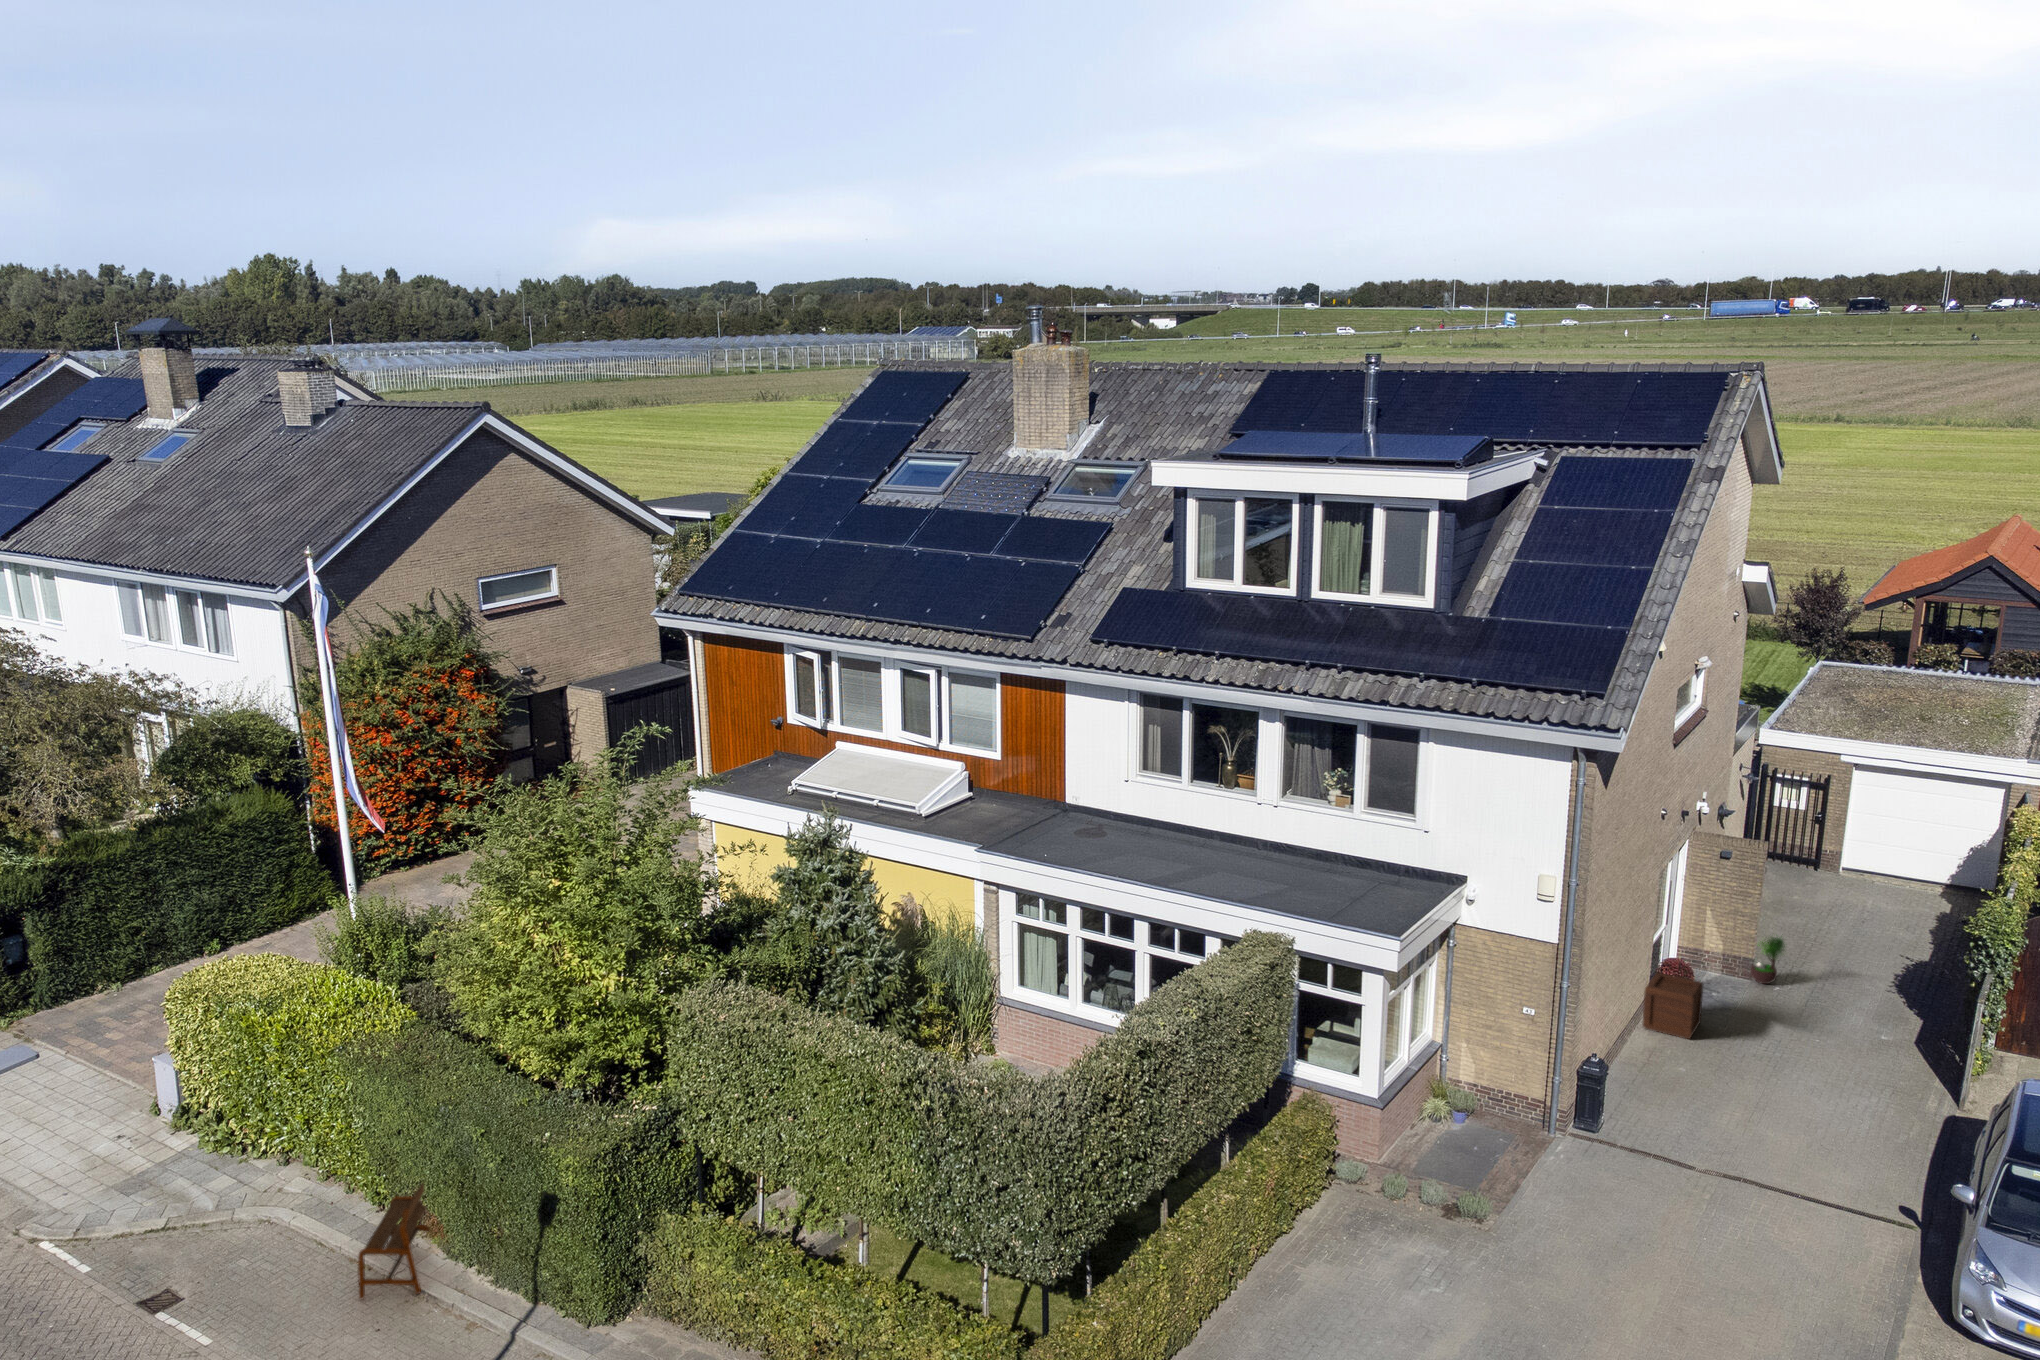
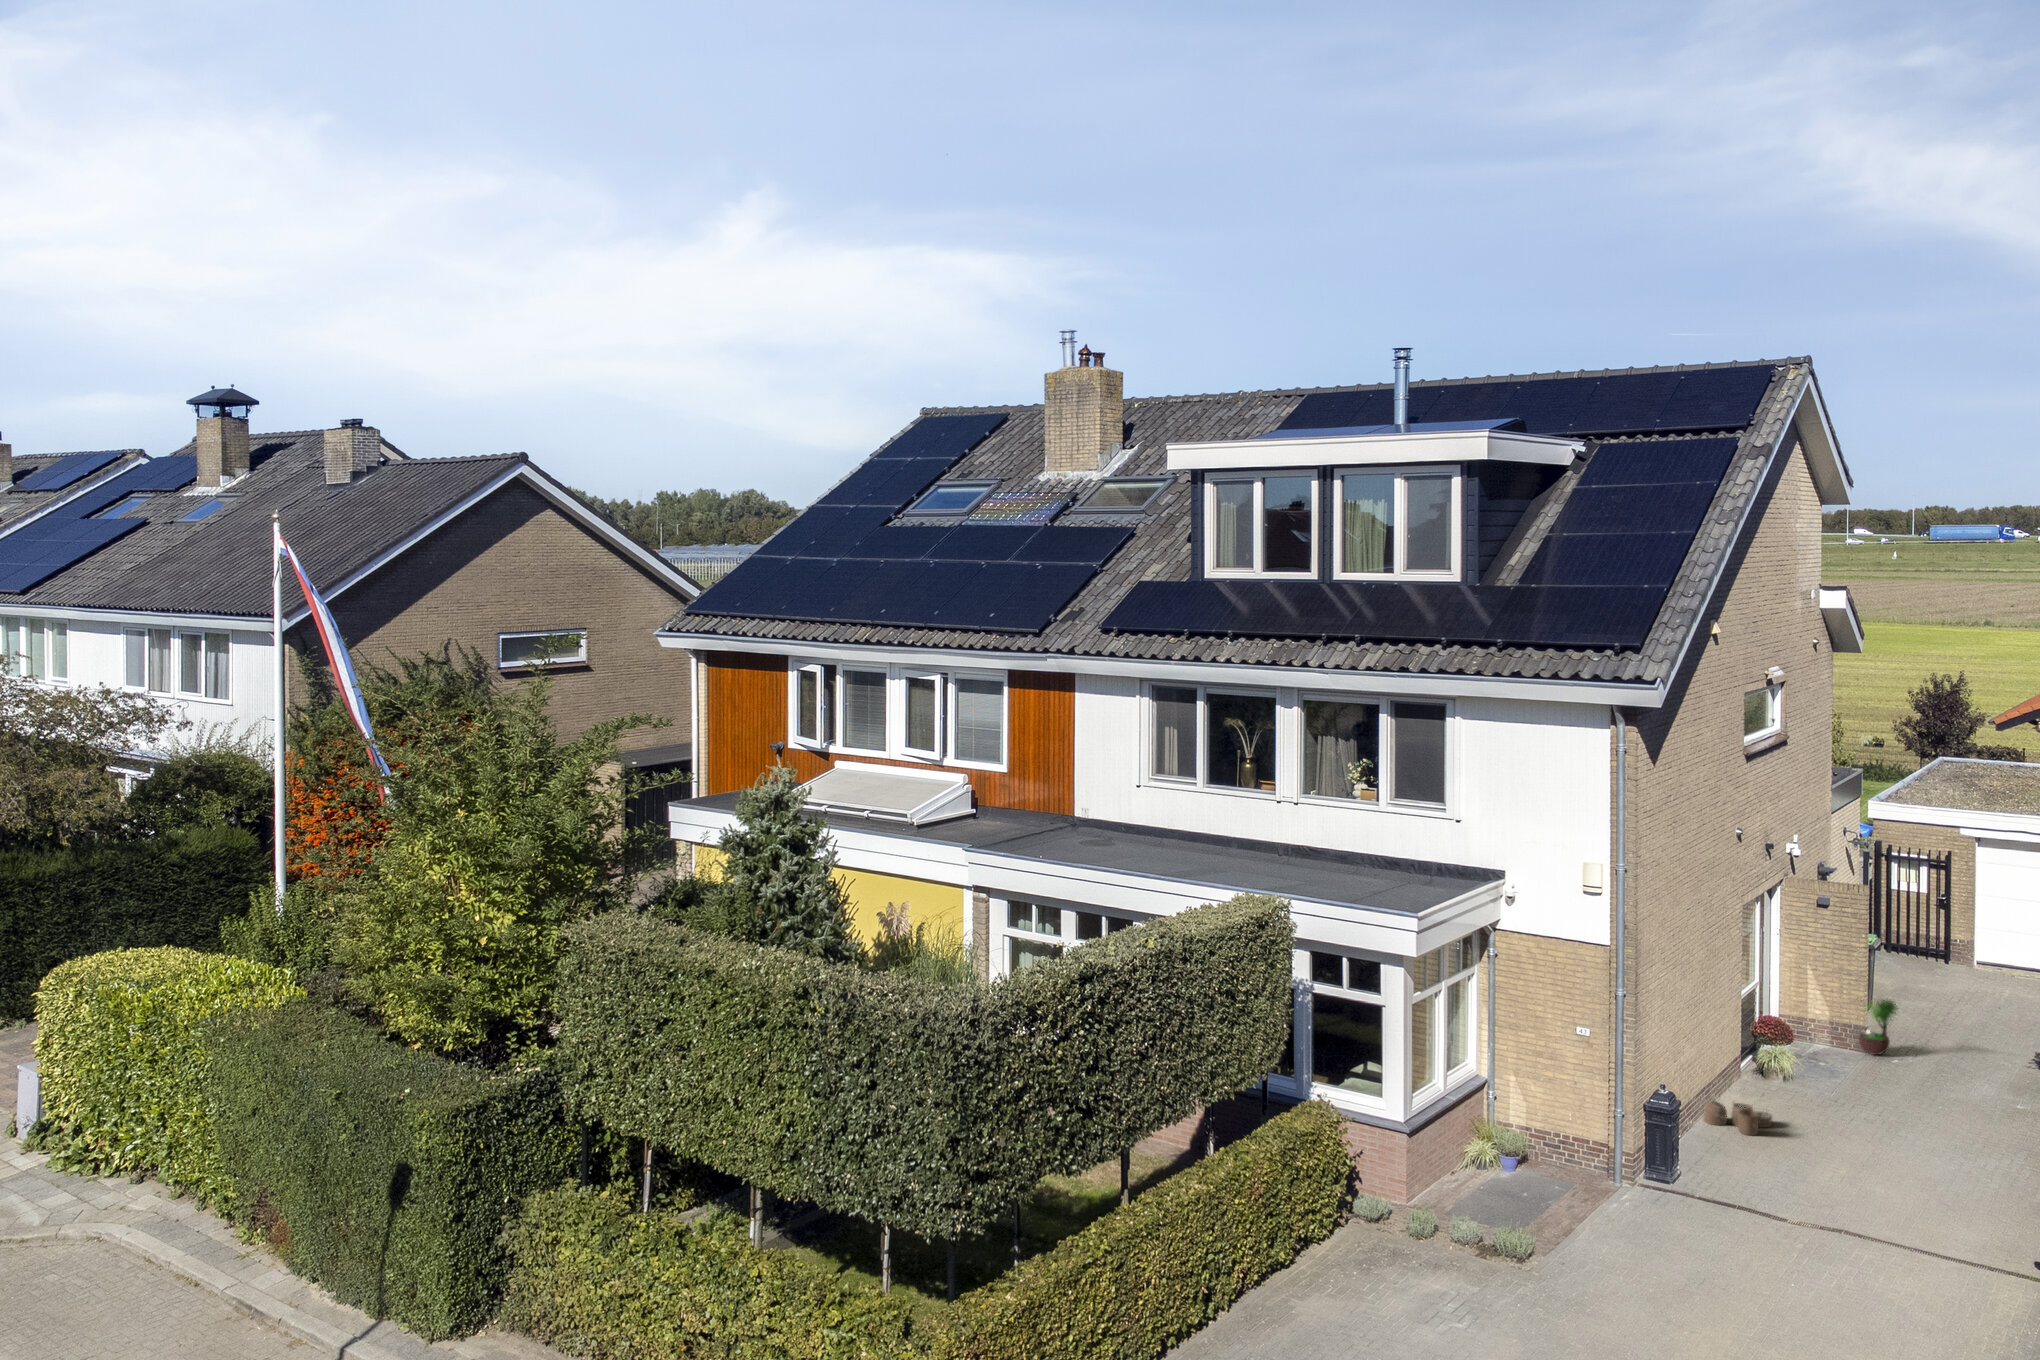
wooden crate: present [1642,973,1704,1039] -> none [1732,1029,1801,1102]
woven basket: none [1620,1045,1679,1078] -> present [1703,1101,1772,1135]
bench: present [358,1183,429,1299] -> none [174,1156,299,1308]

